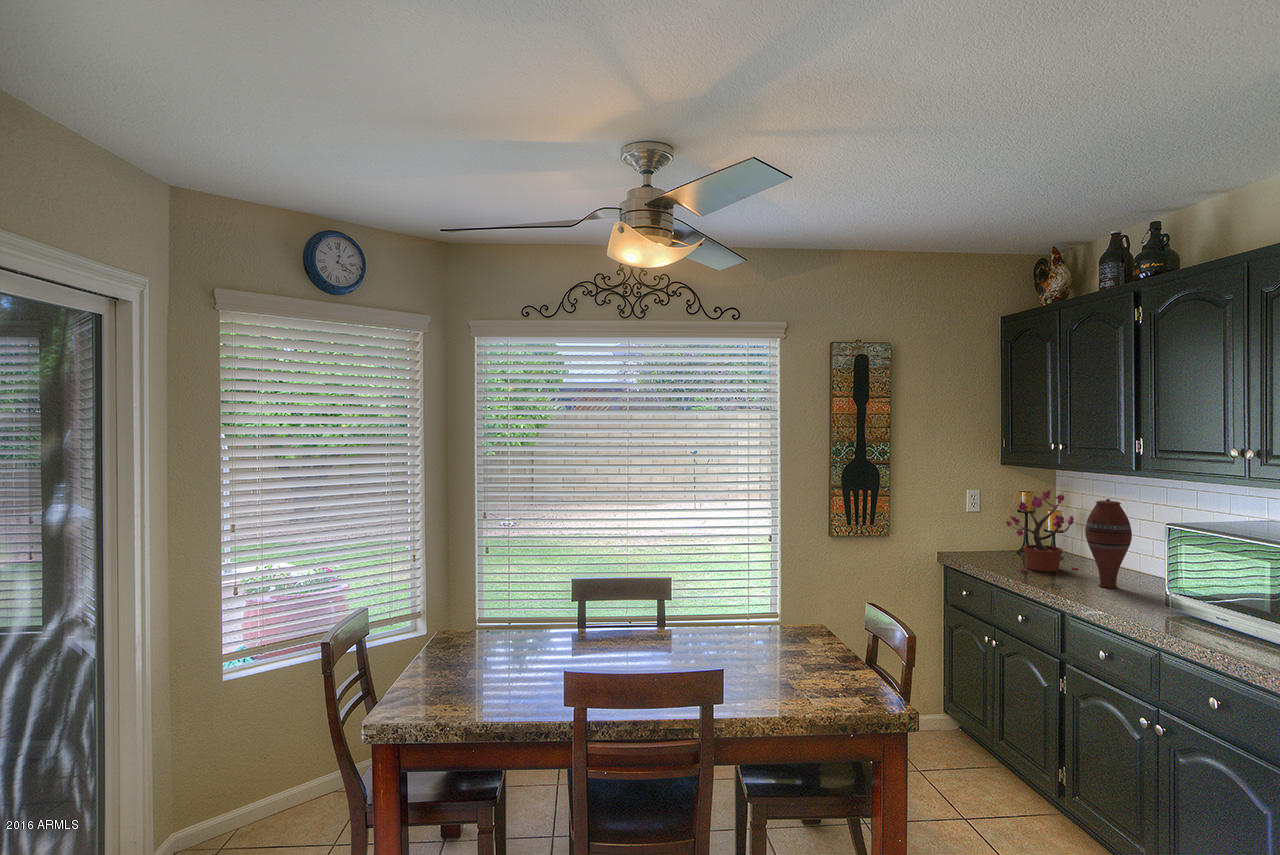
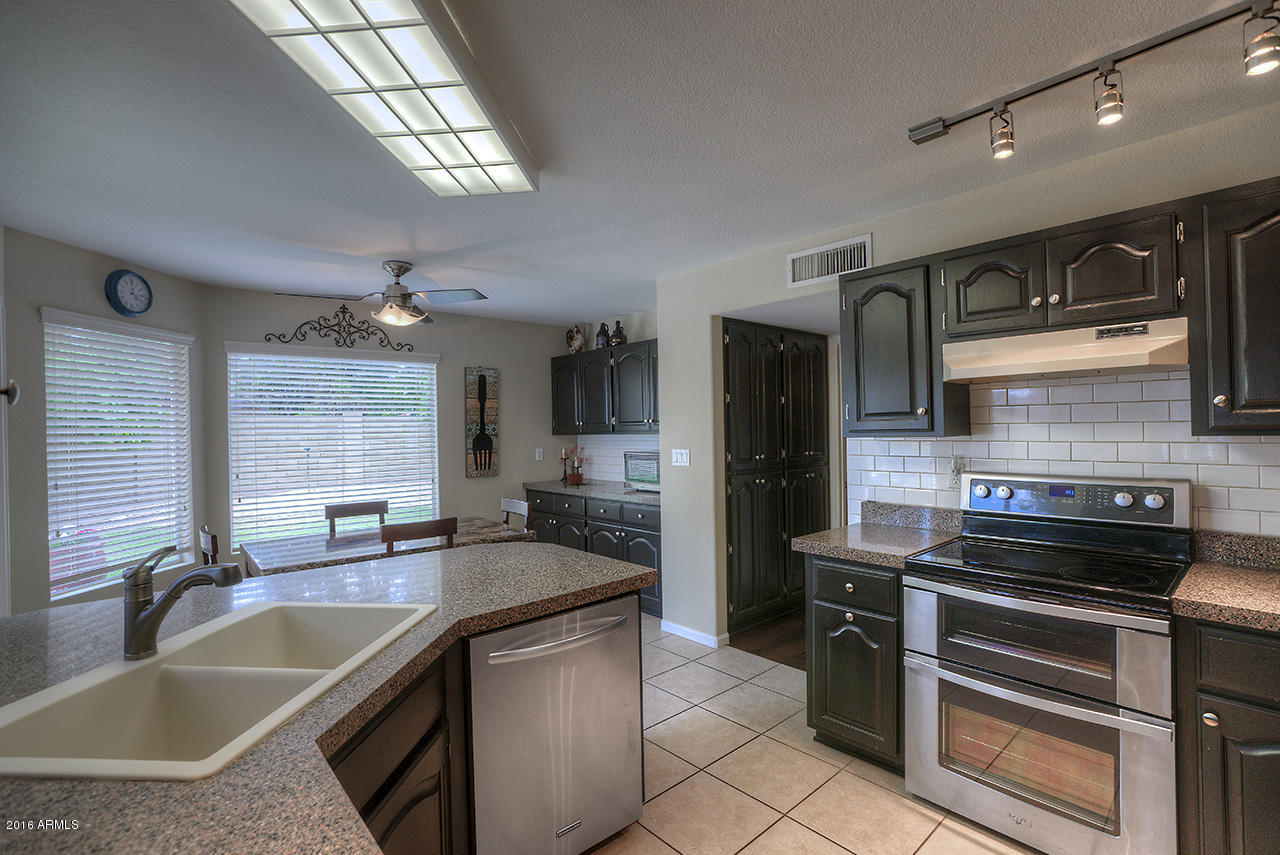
vase: present [1085,499,1132,588] -> none [592,445,610,485]

